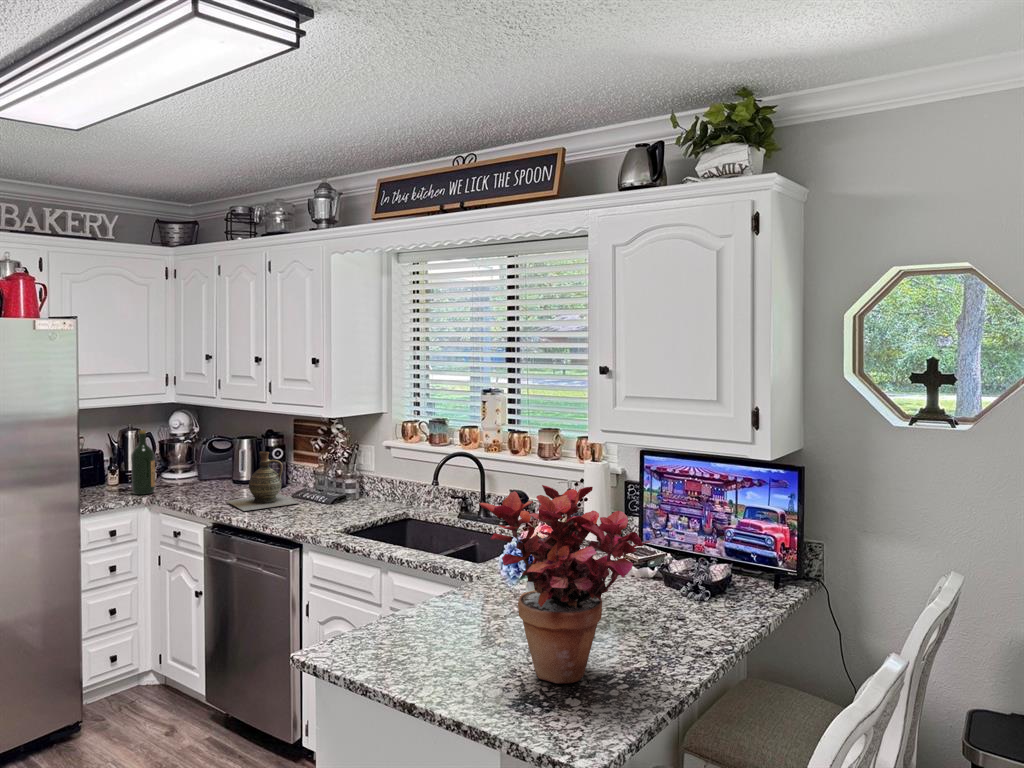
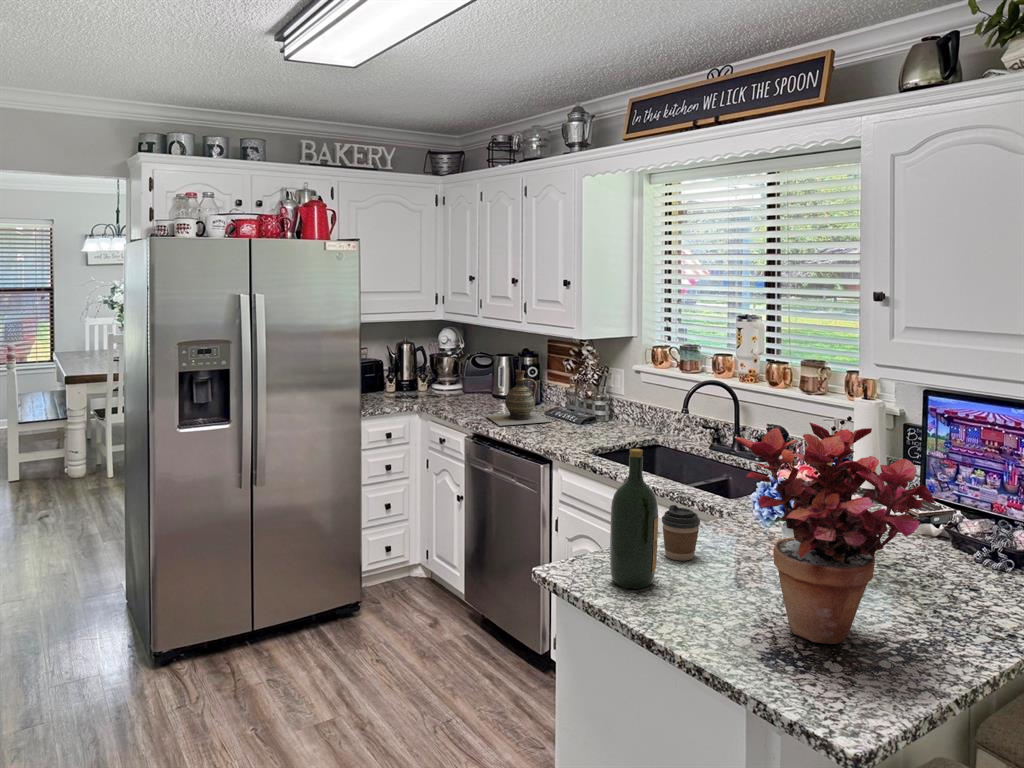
wine bottle: present [131,430,155,495] -> present [610,449,658,589]
coffee cup: none [416,573,452,626] -> present [662,505,700,561]

